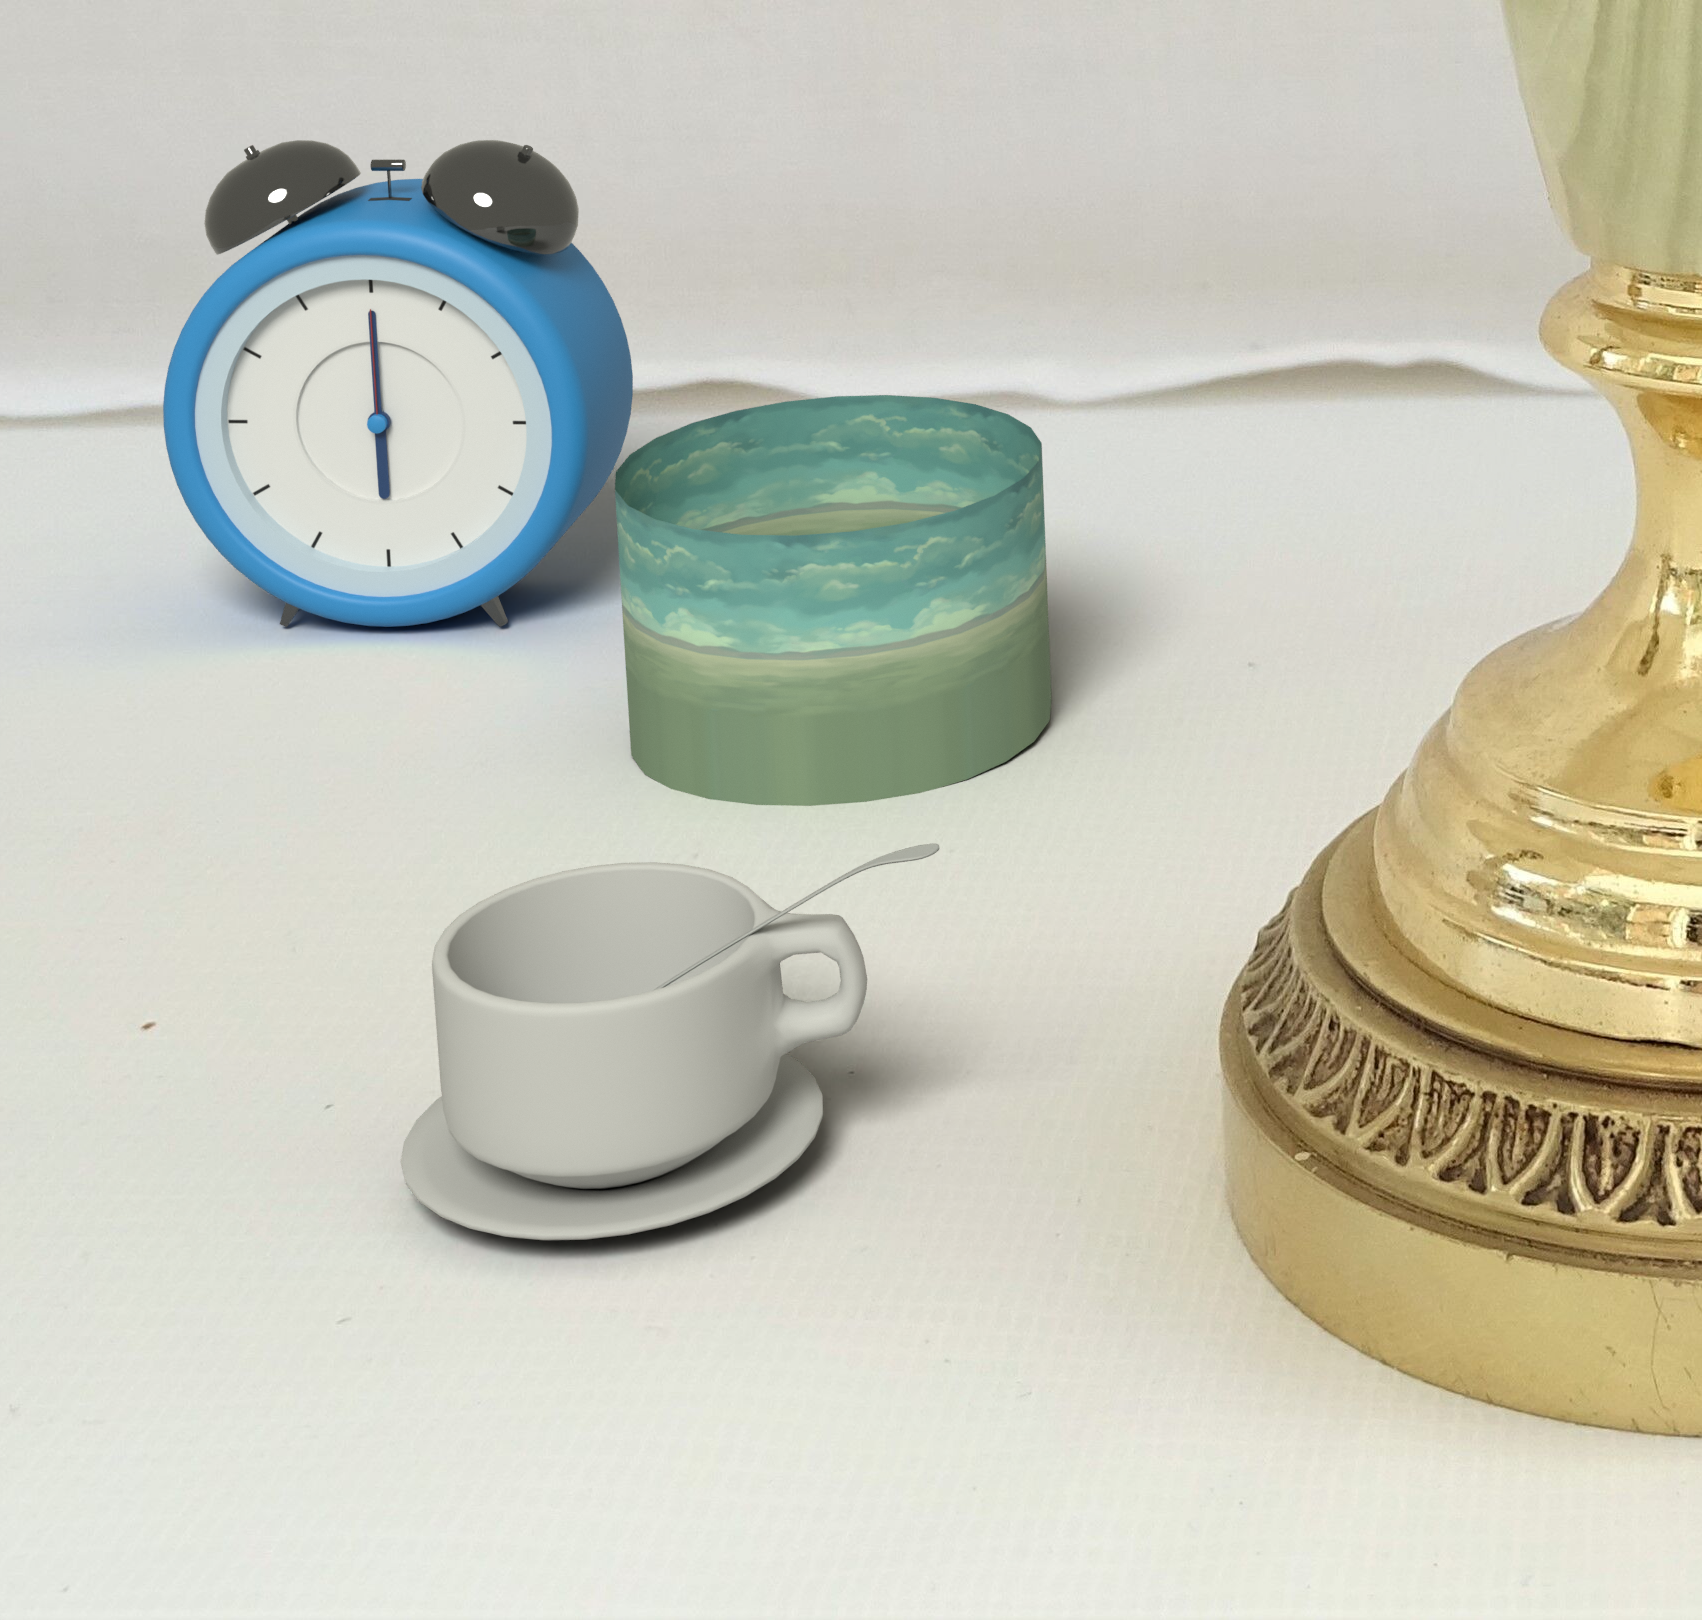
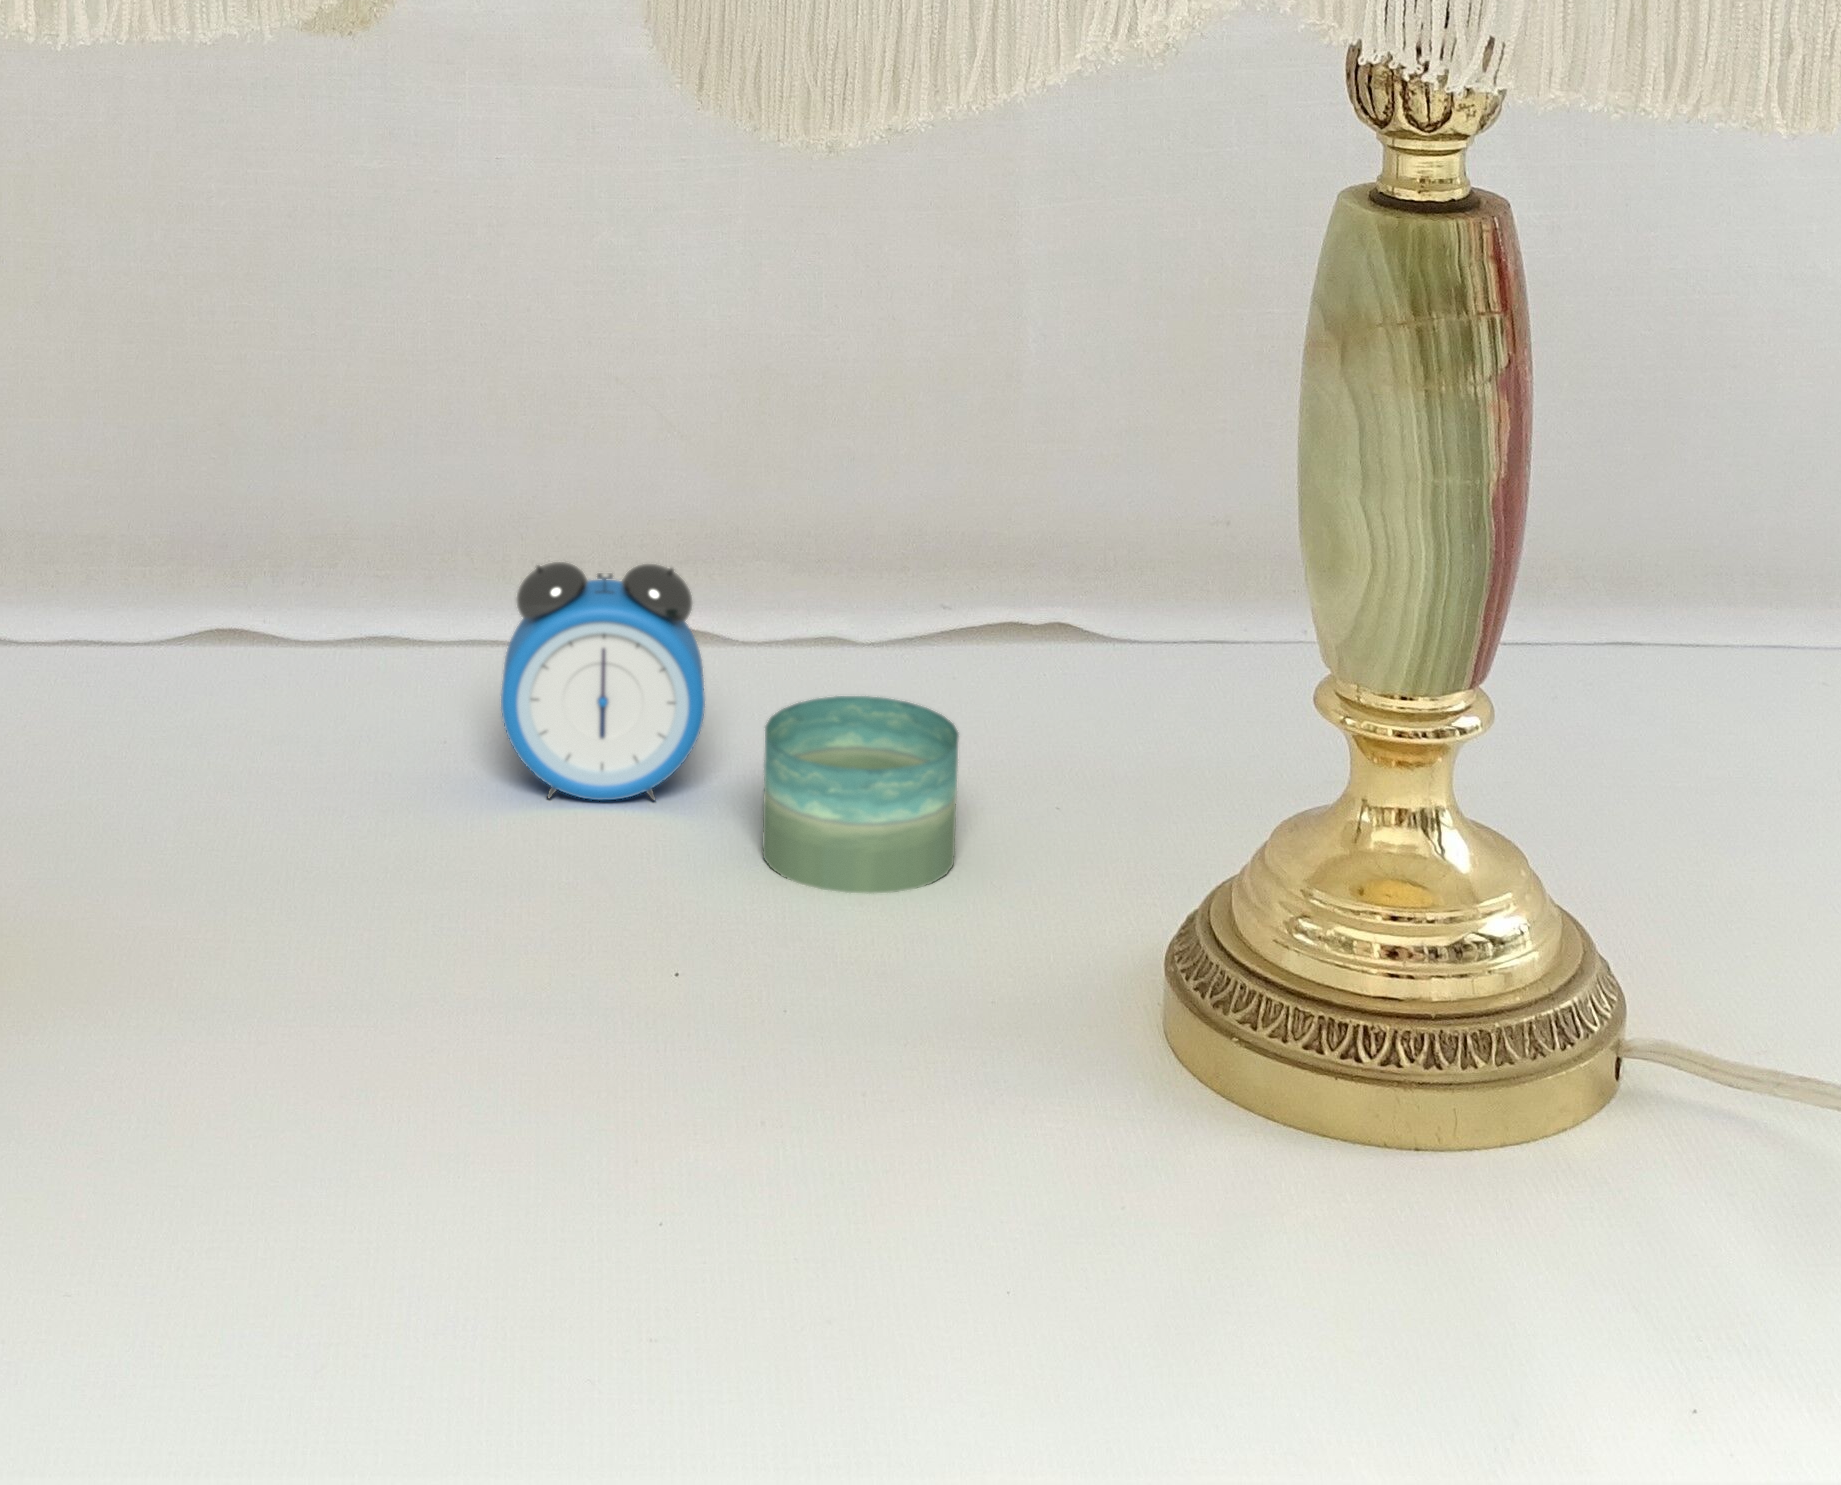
teacup: present [401,844,939,1240] -> none [829,913,1058,1069]

